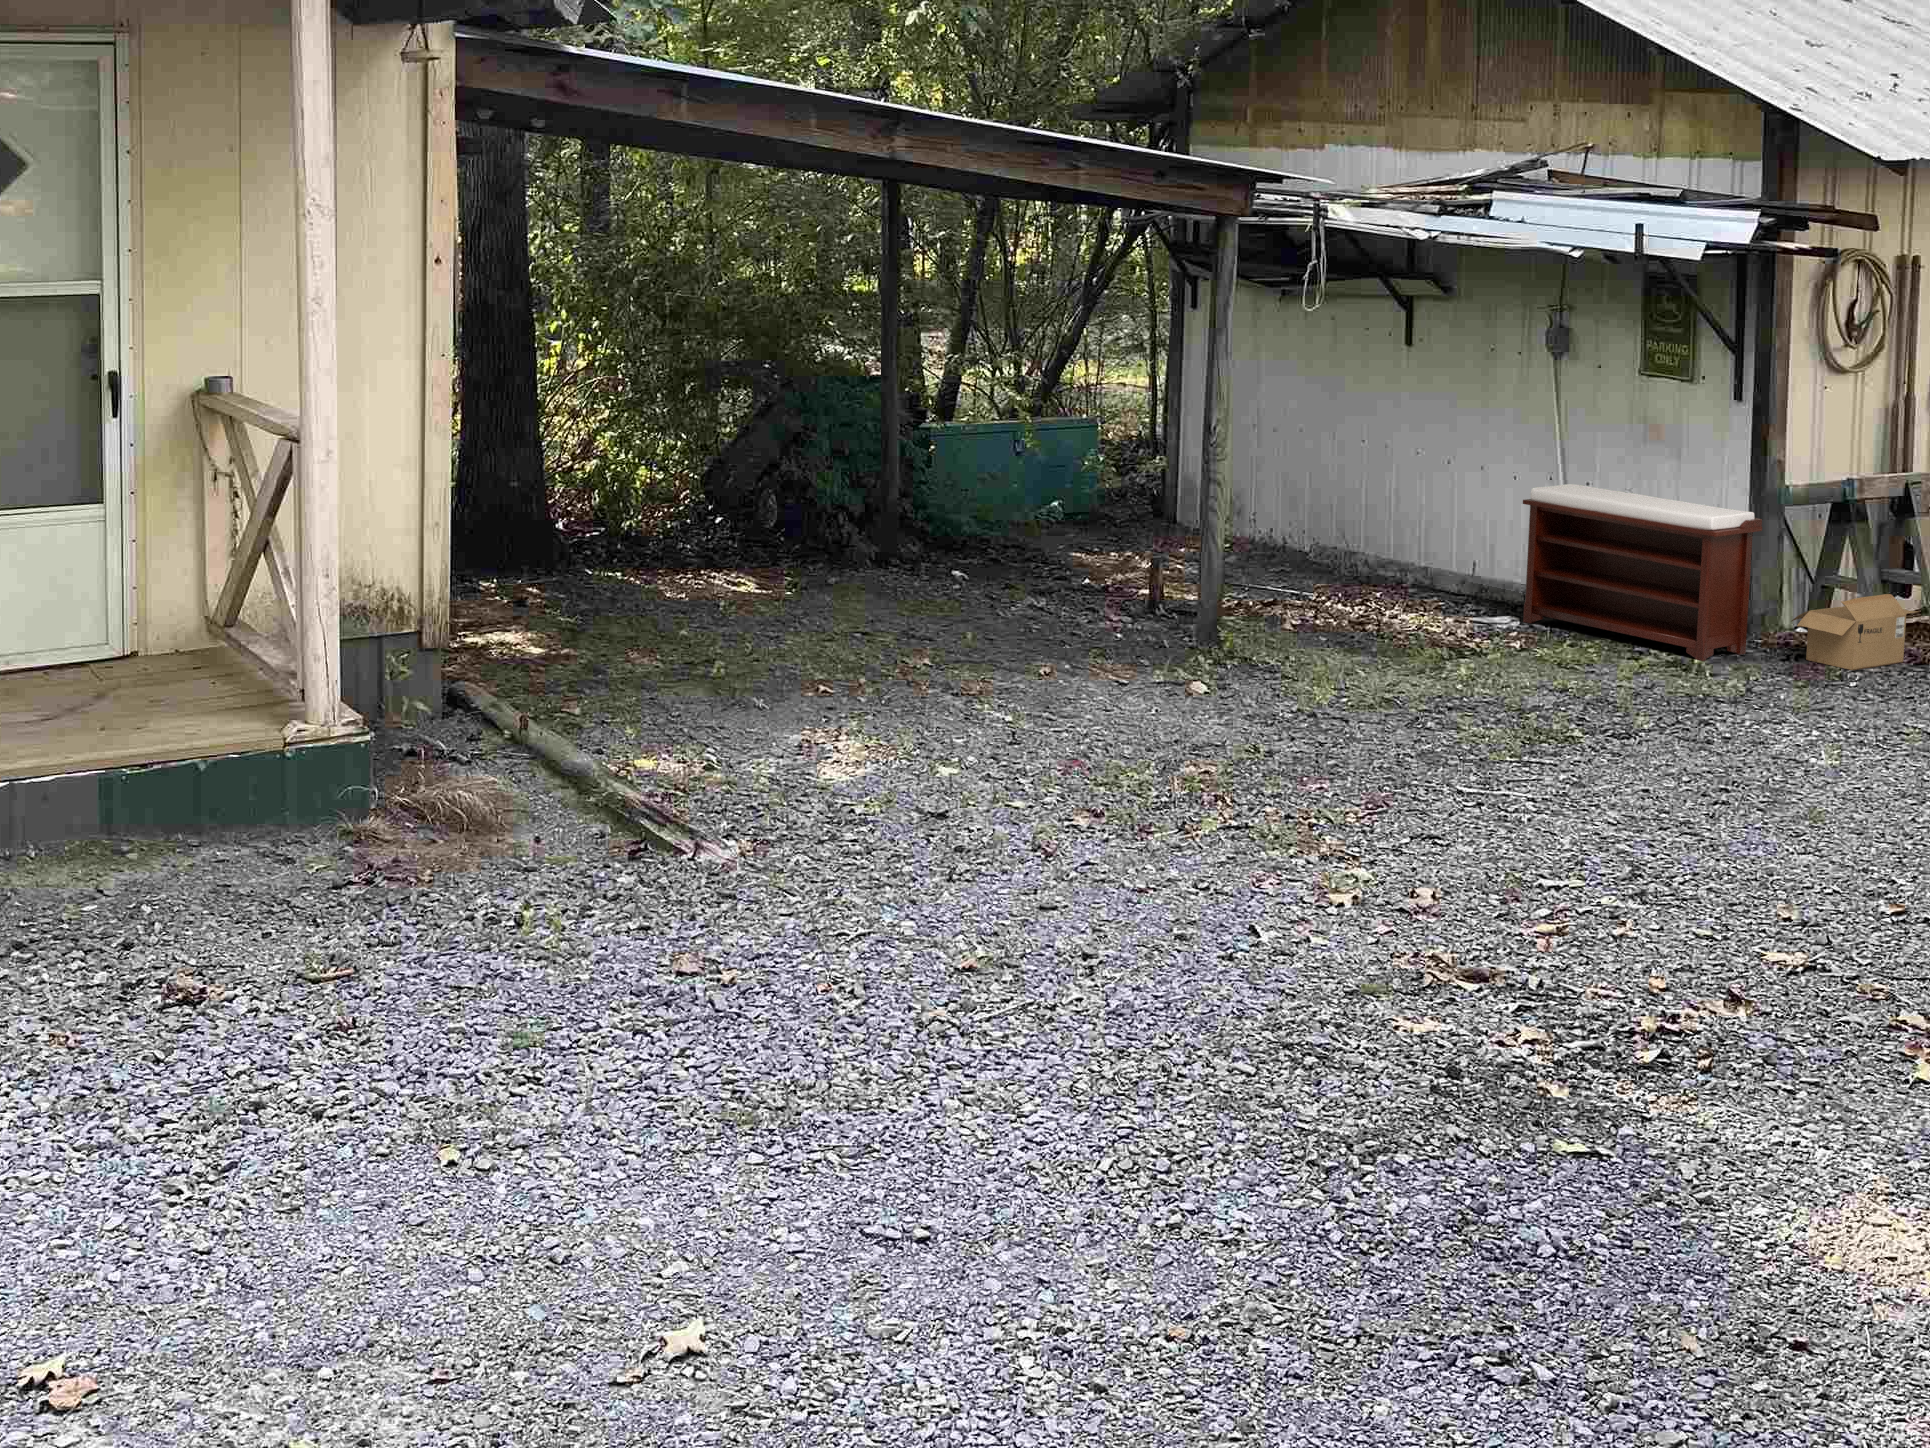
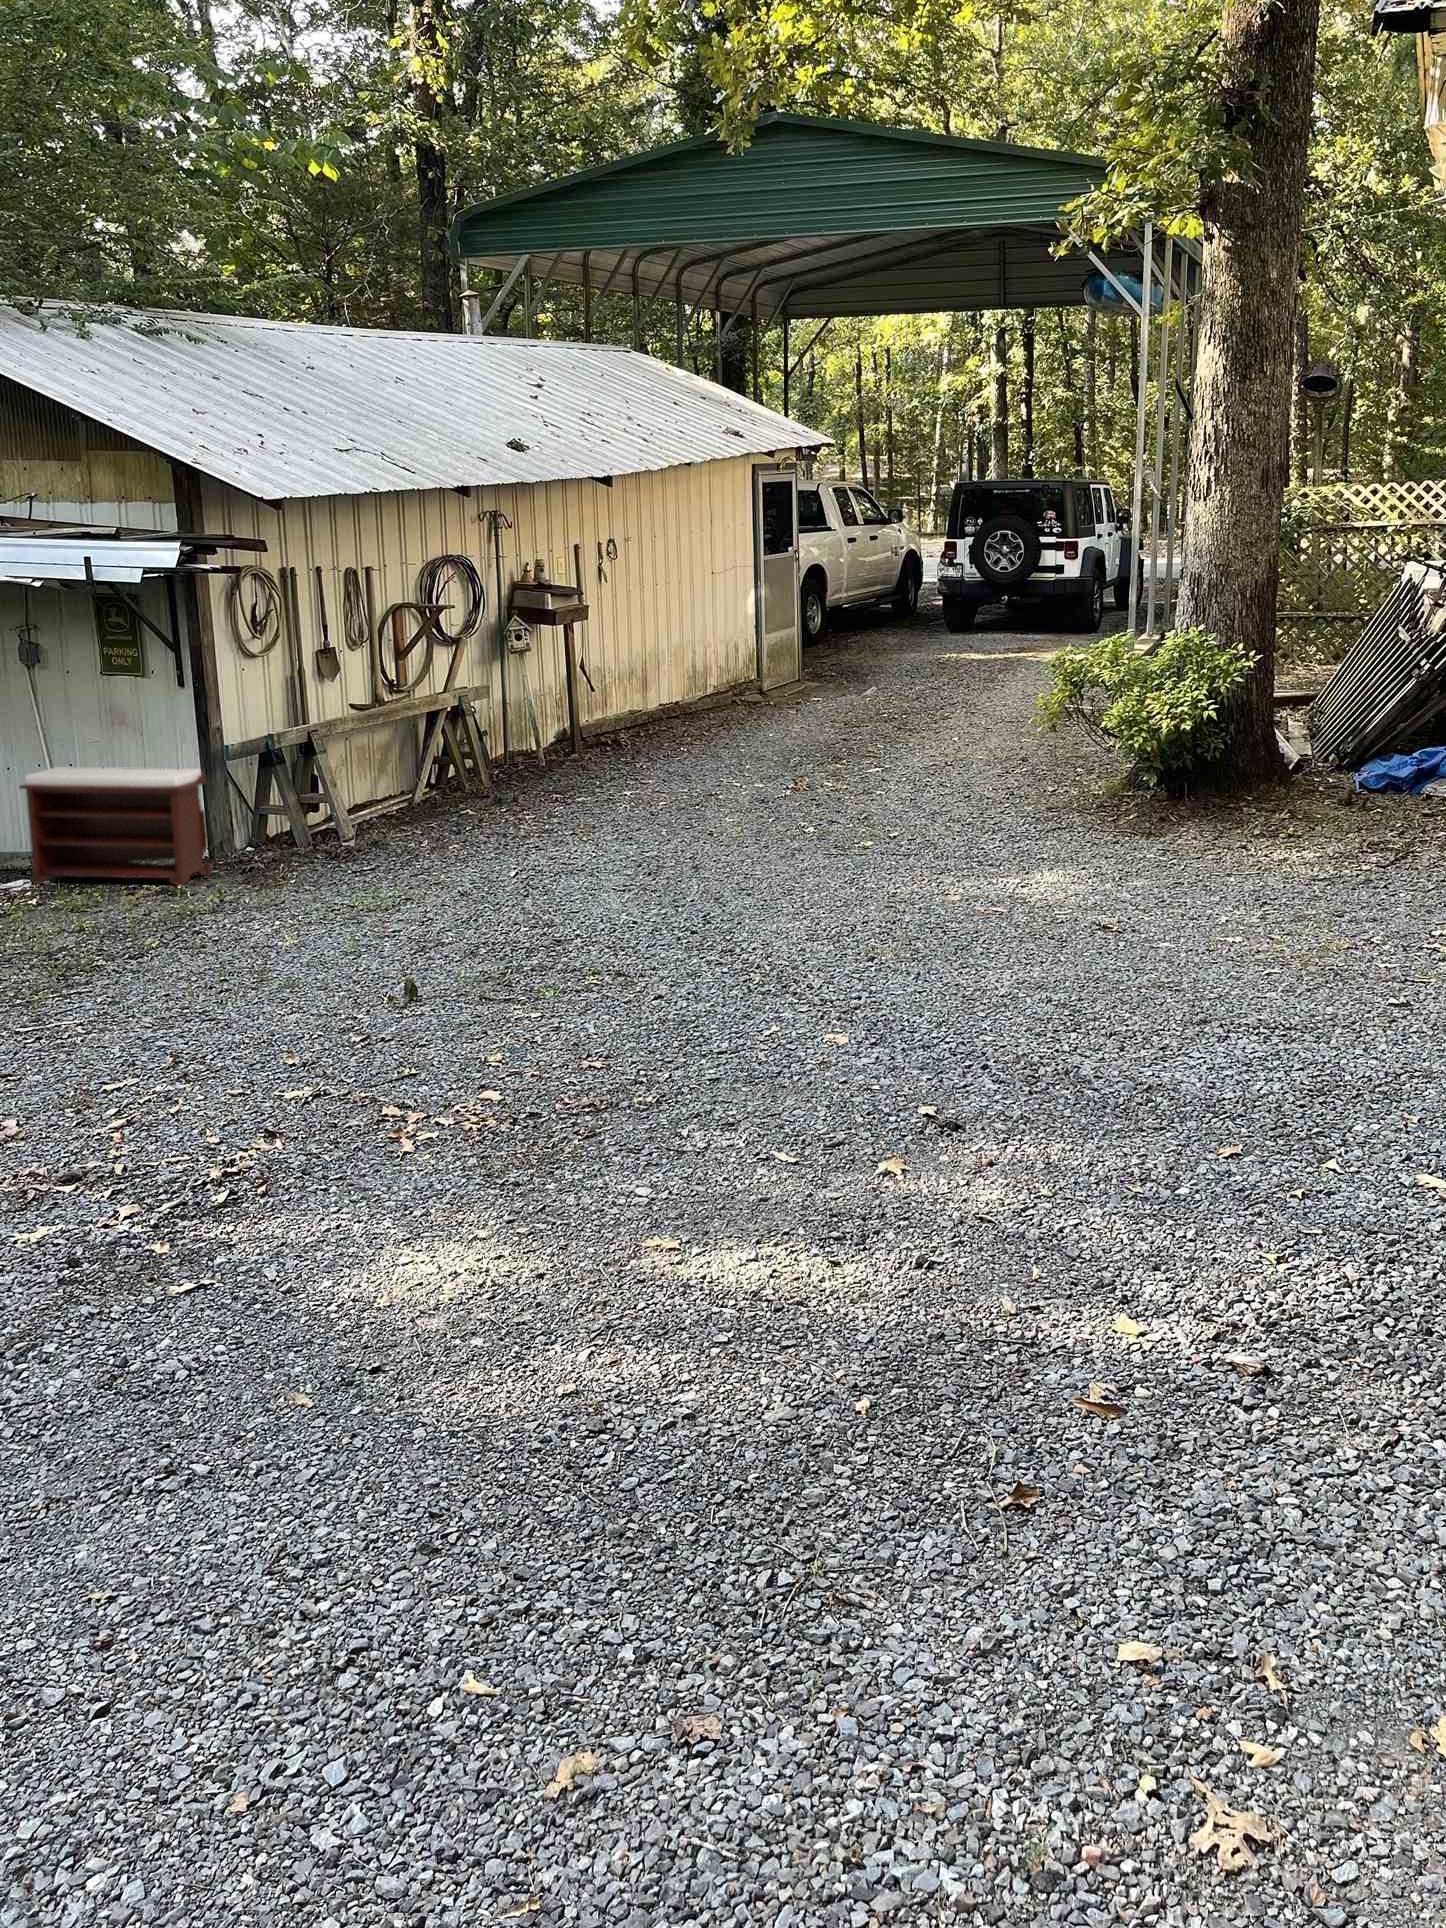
cardboard box: present [1792,594,1918,670] -> none [242,812,328,871]

